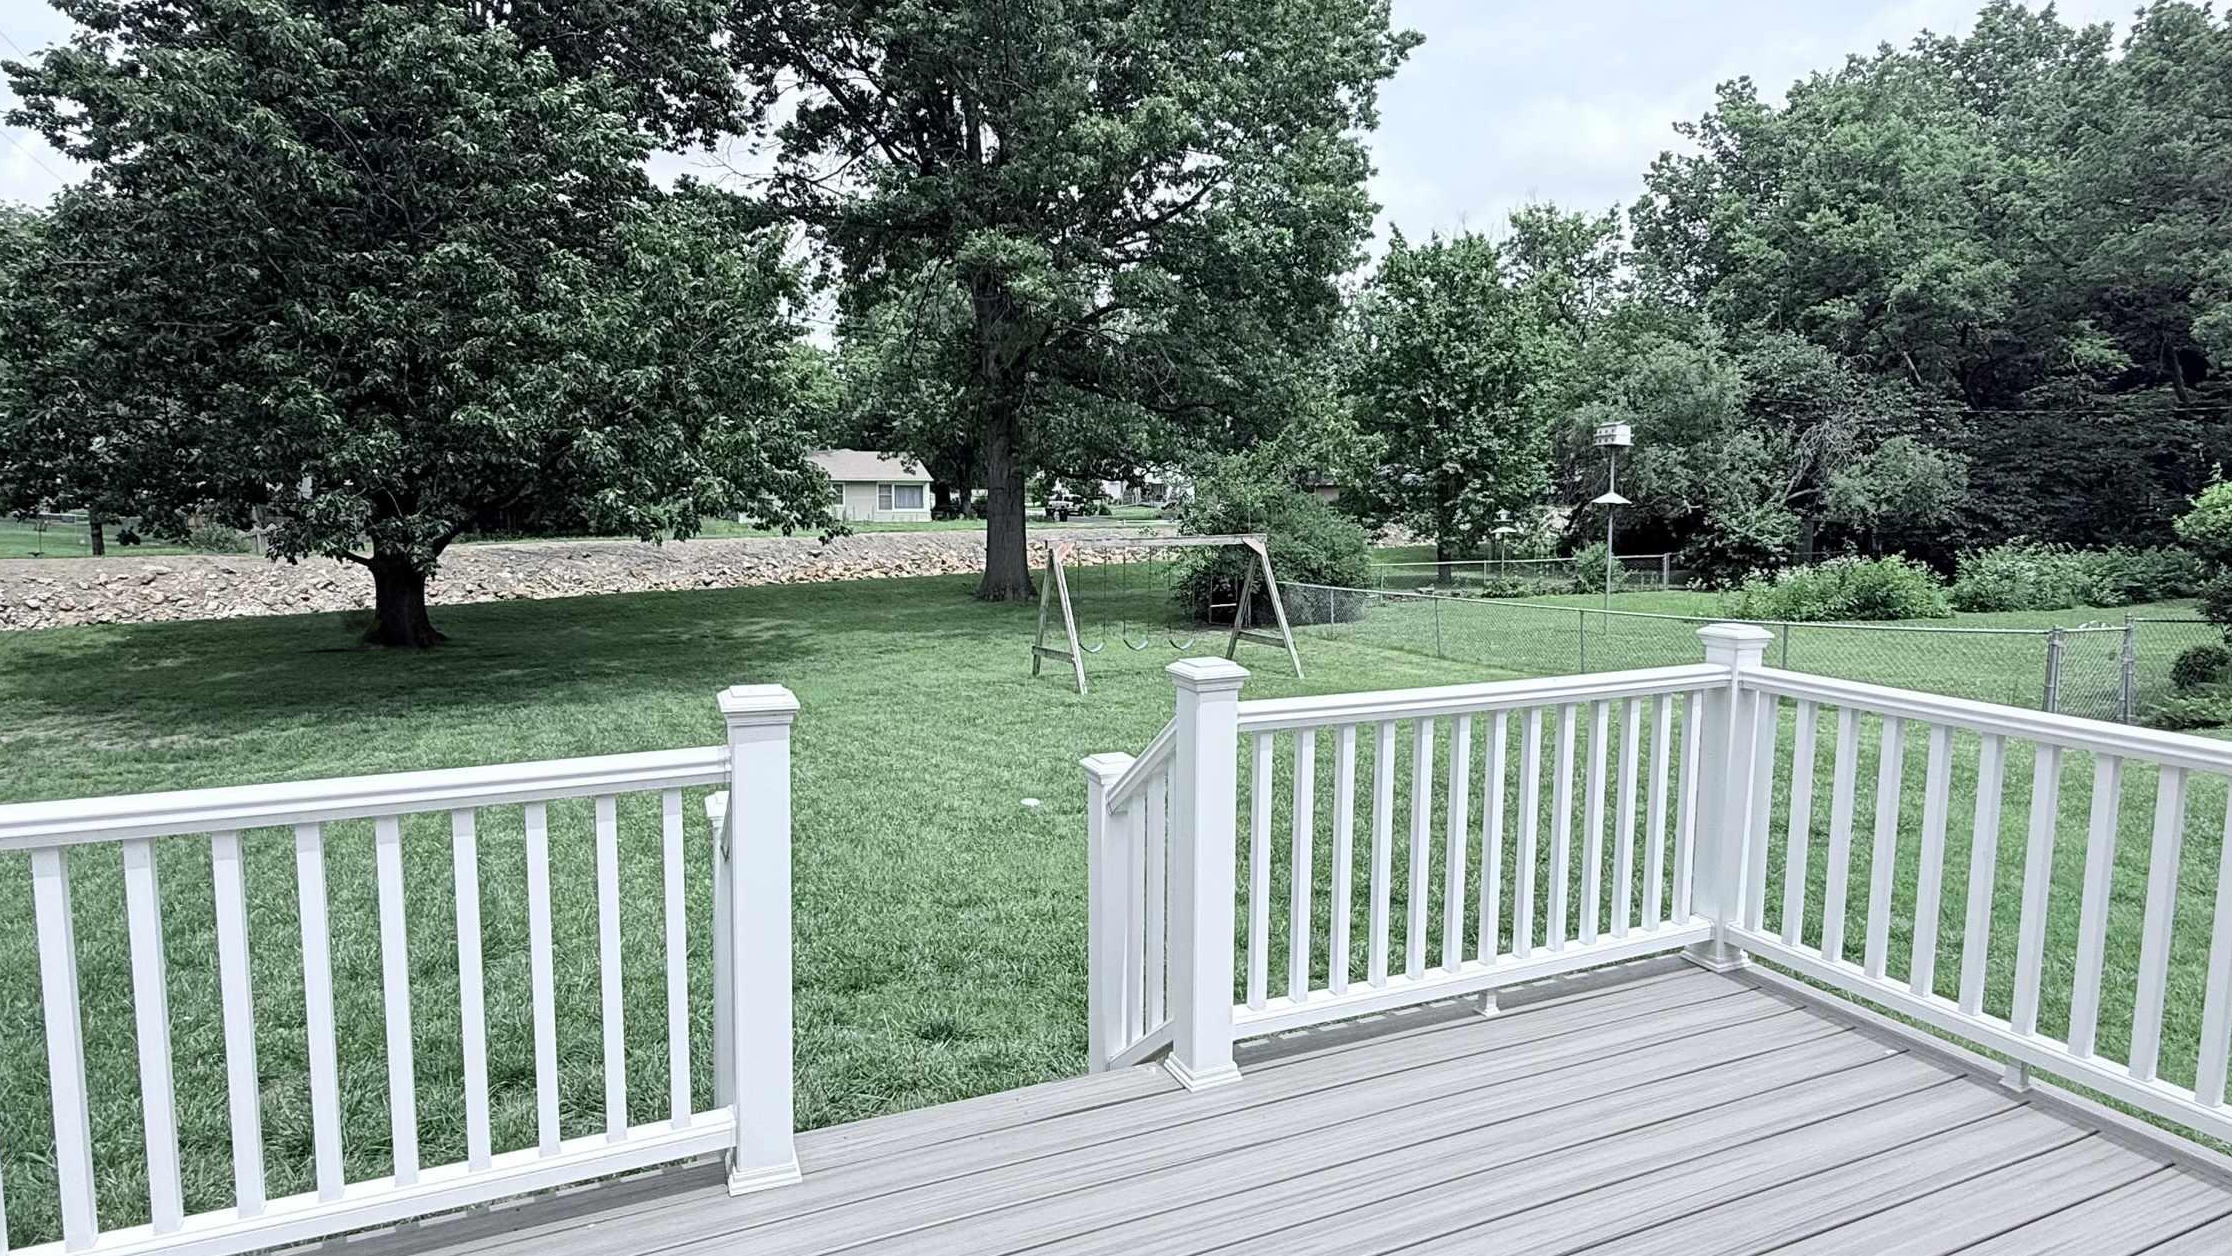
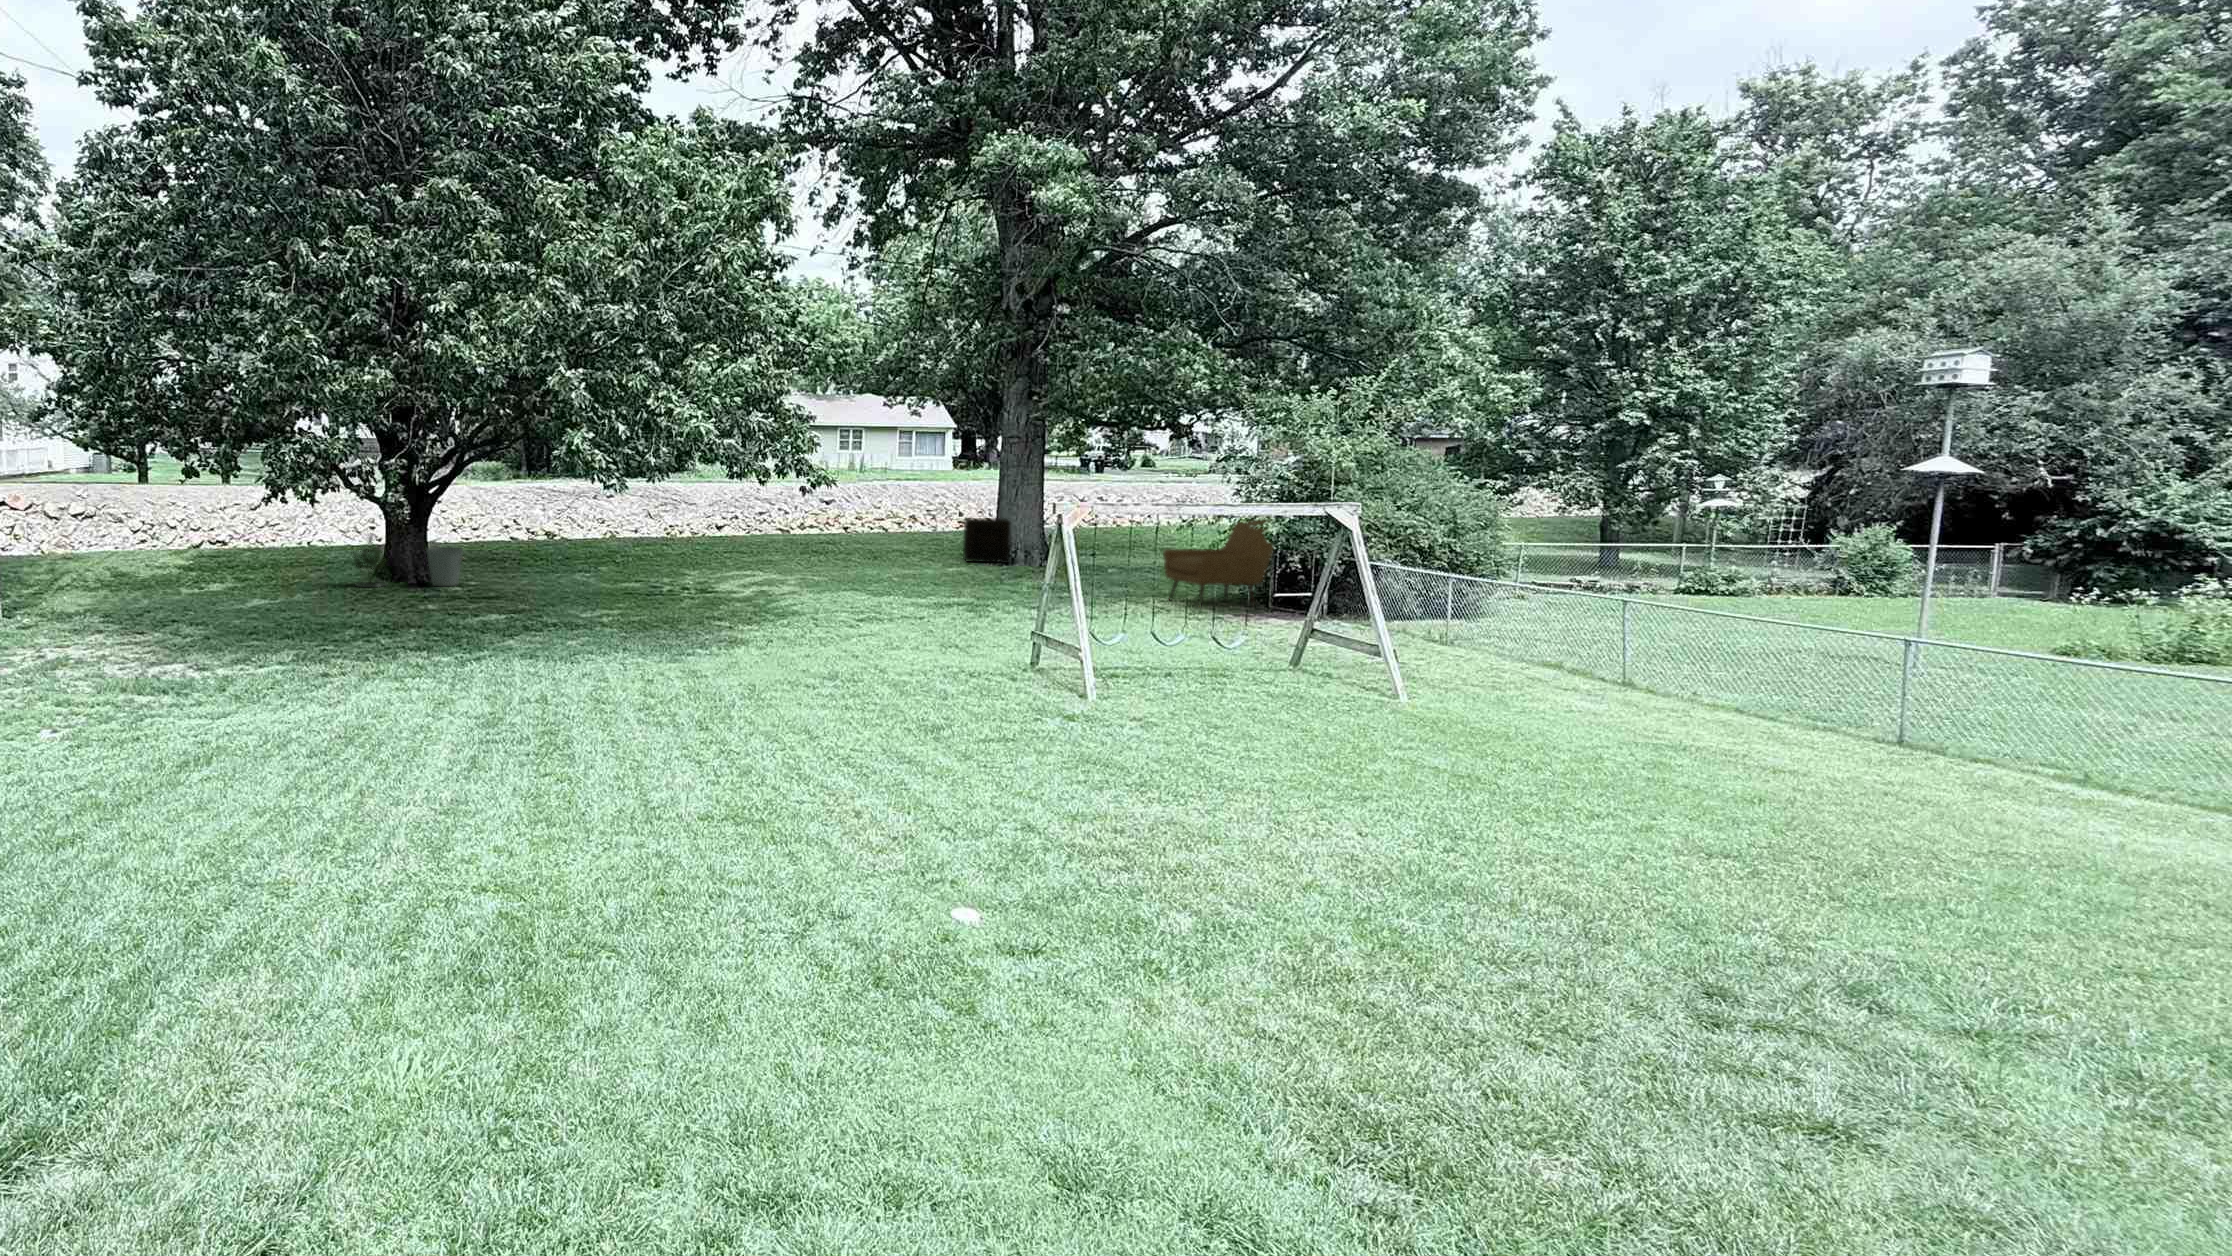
chair: none [1128,541,1215,624] -> present [1163,520,1274,607]
wooden crate: none [952,562,994,602] -> present [963,518,1011,563]
bucket: none [427,605,471,645] -> present [426,547,464,586]

